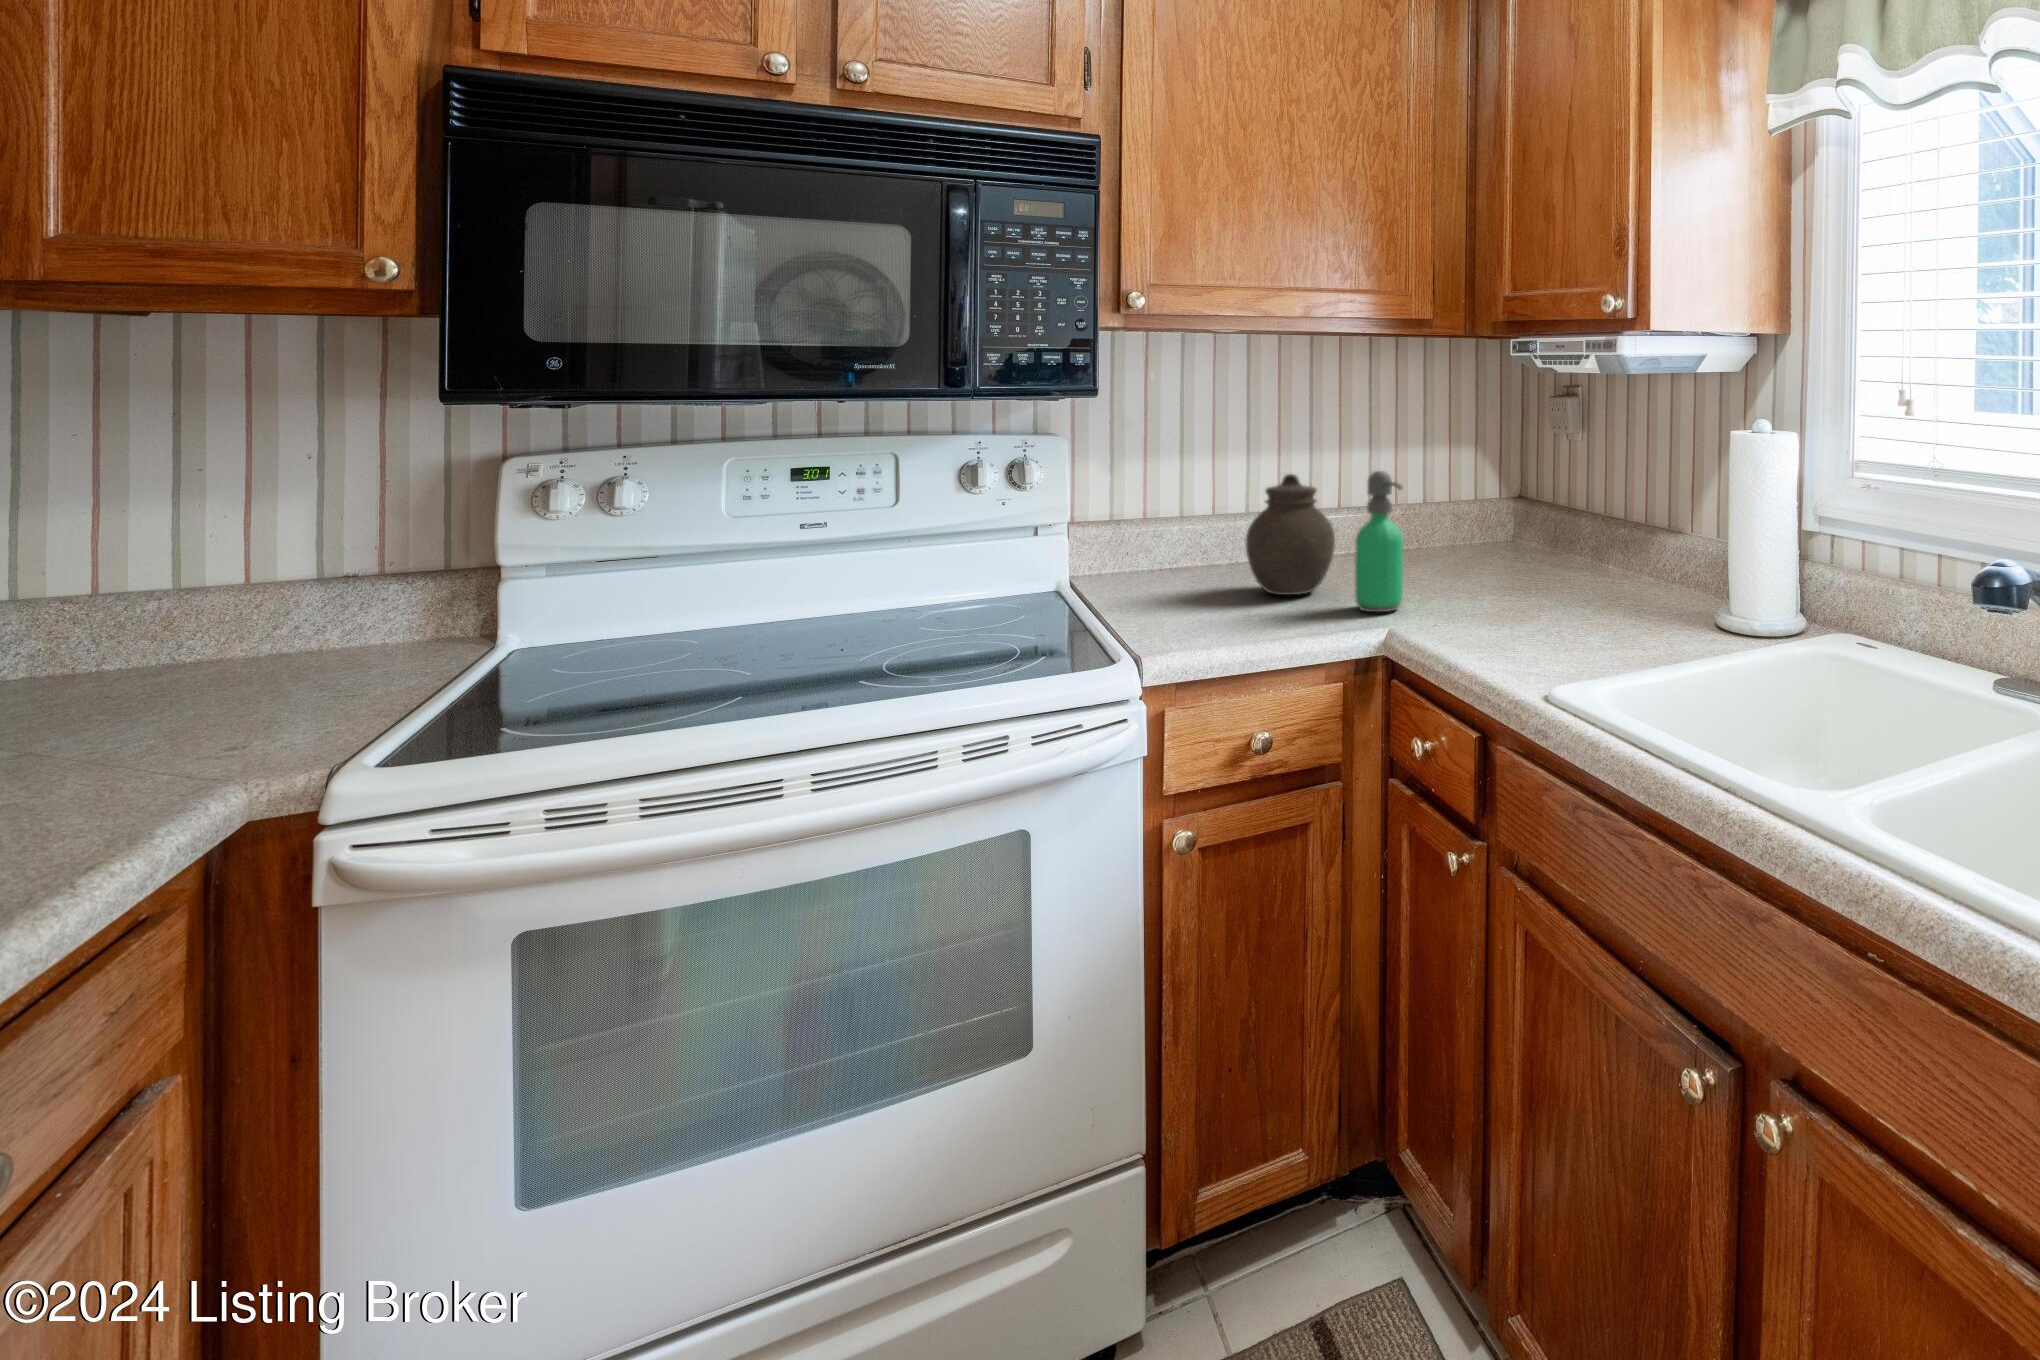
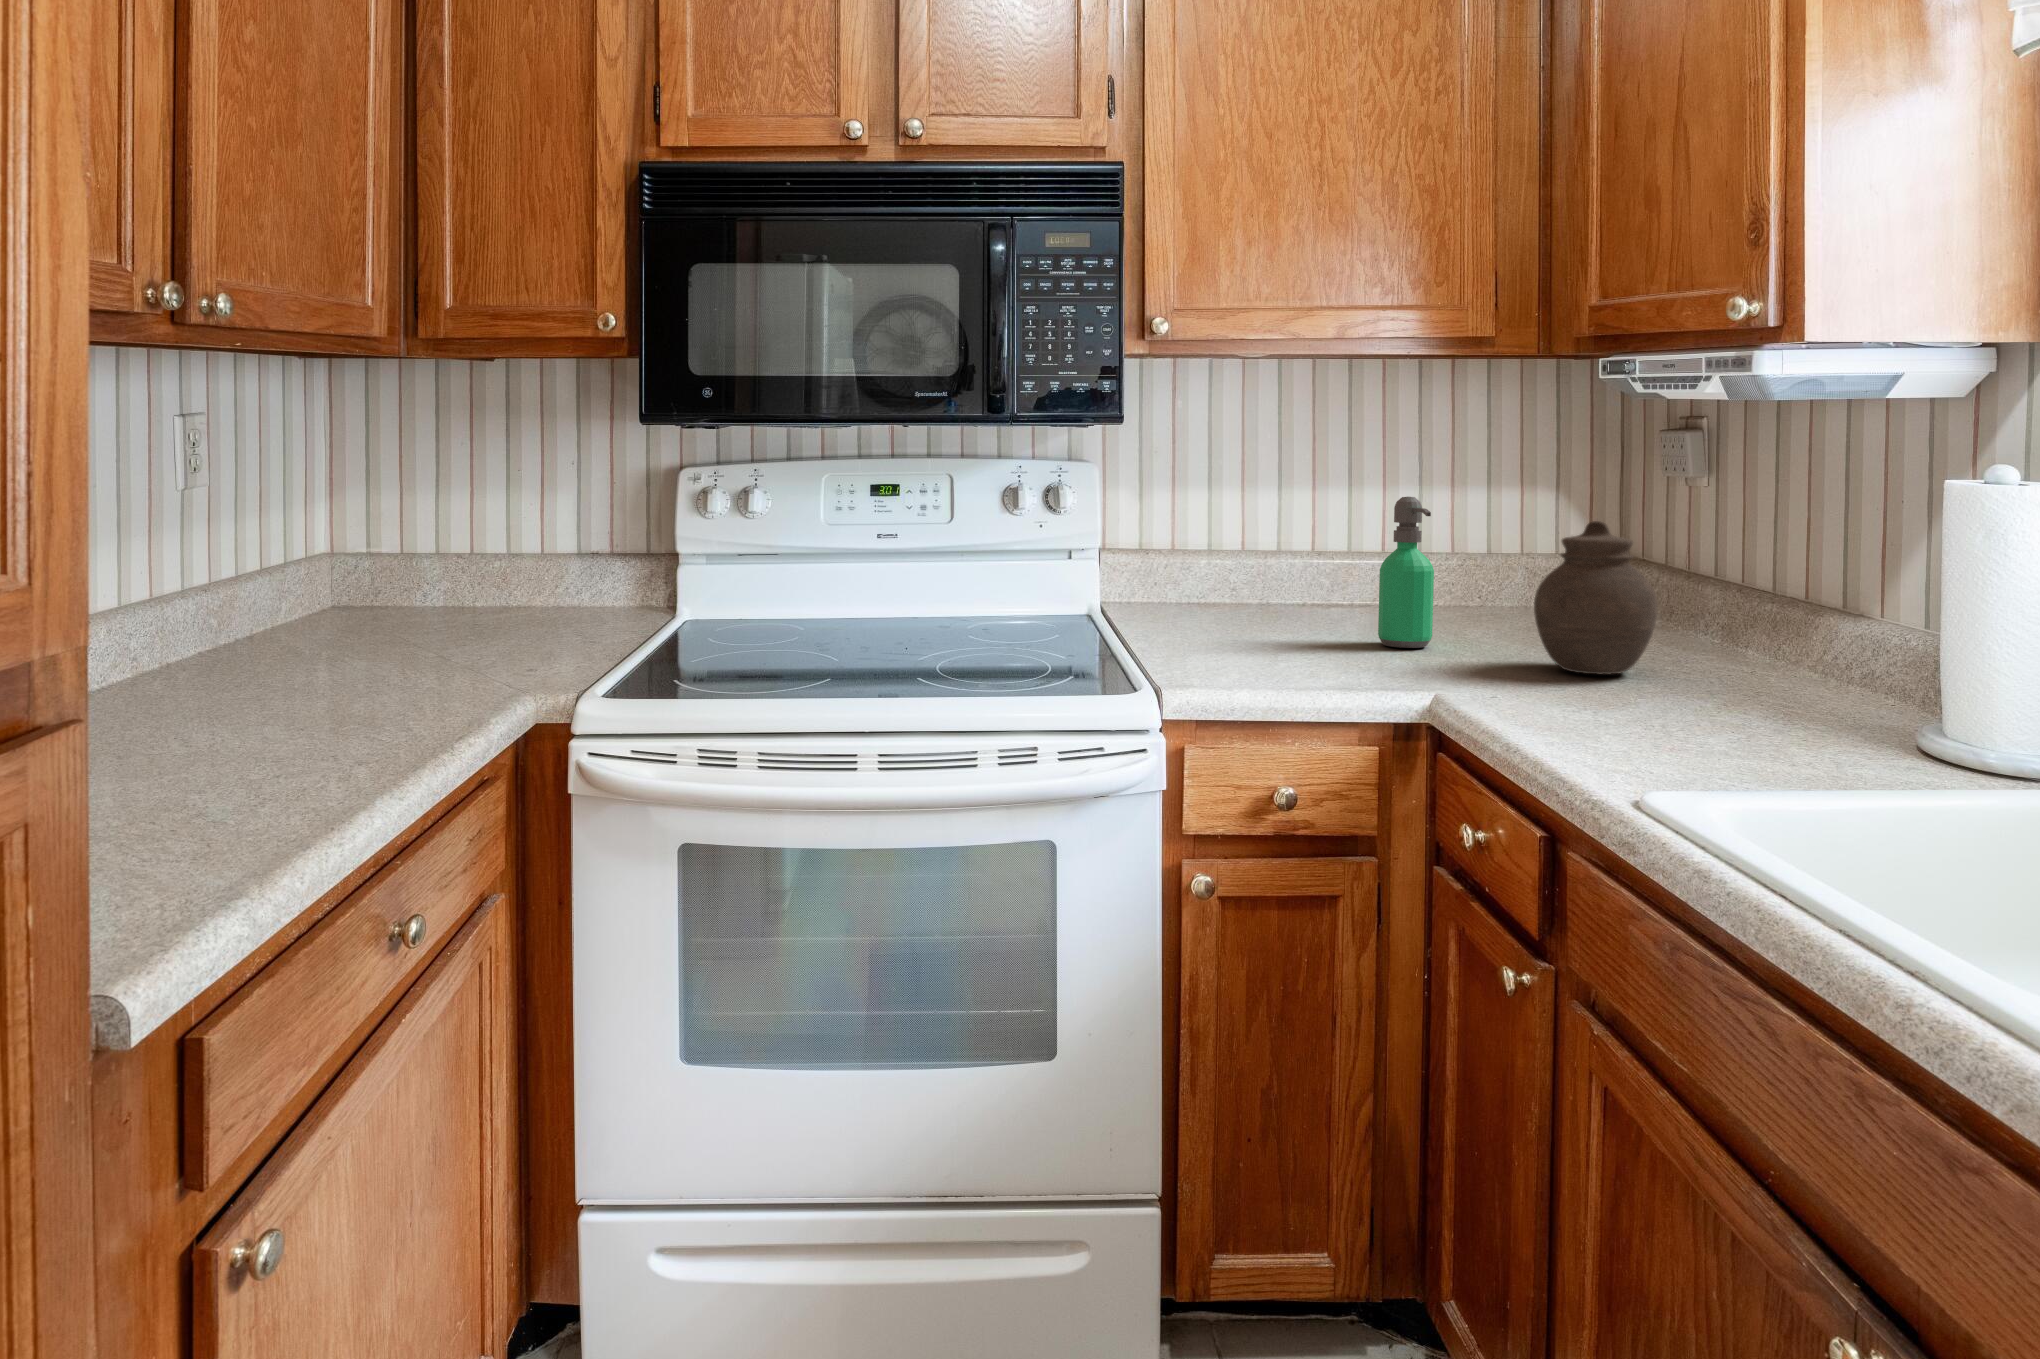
jar: present [1246,474,1335,595] -> present [1534,521,1658,674]

